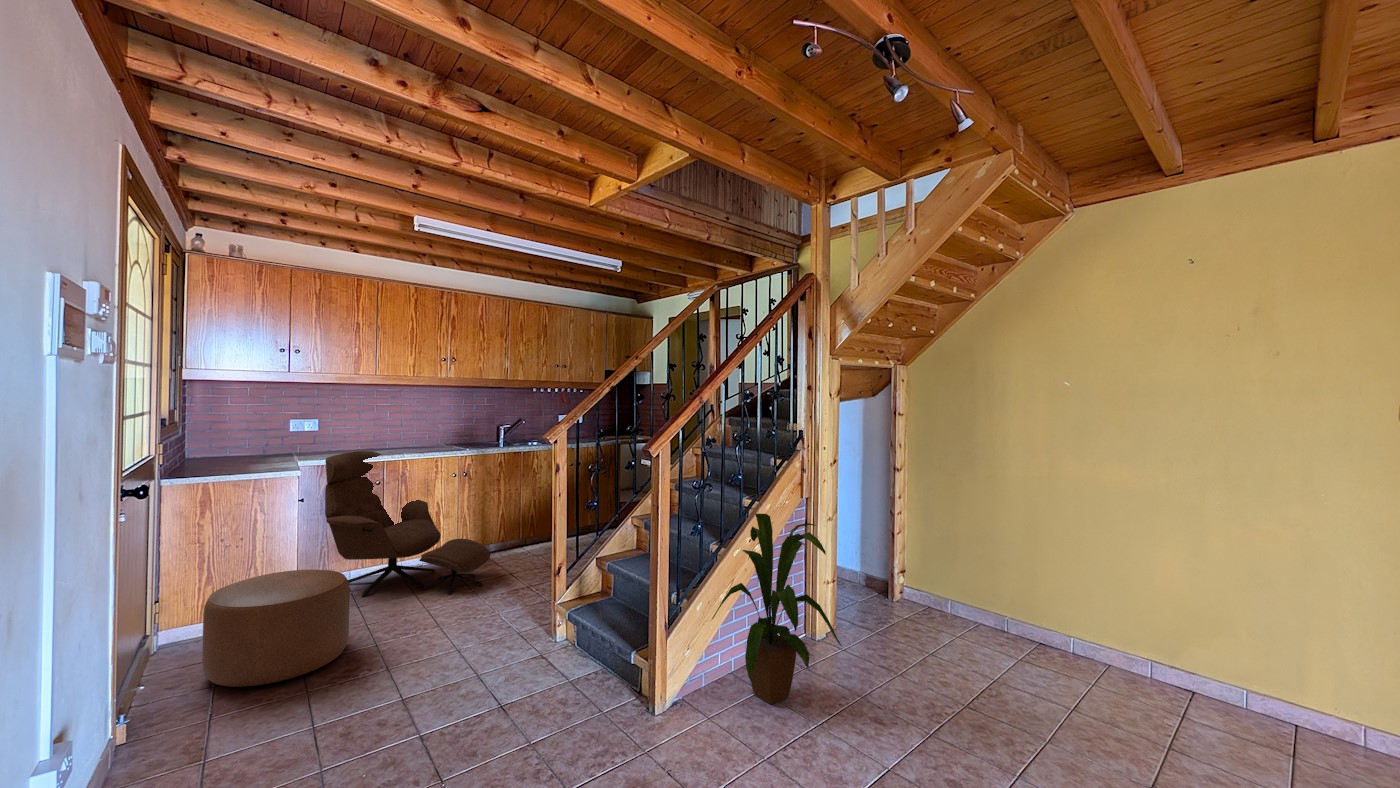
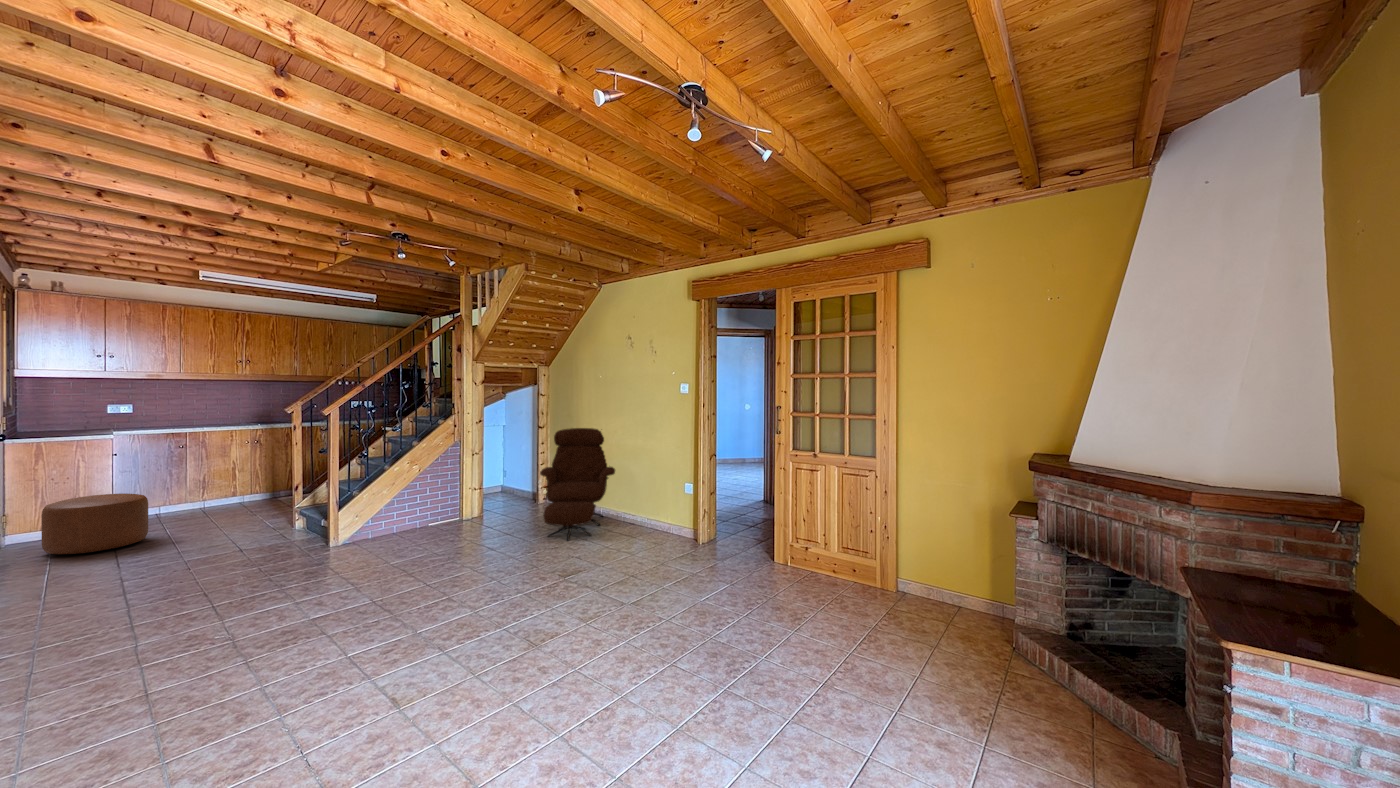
lounge chair: present [325,451,490,597] -> present [540,428,615,541]
house plant: present [712,514,841,704] -> none [372,445,443,543]

